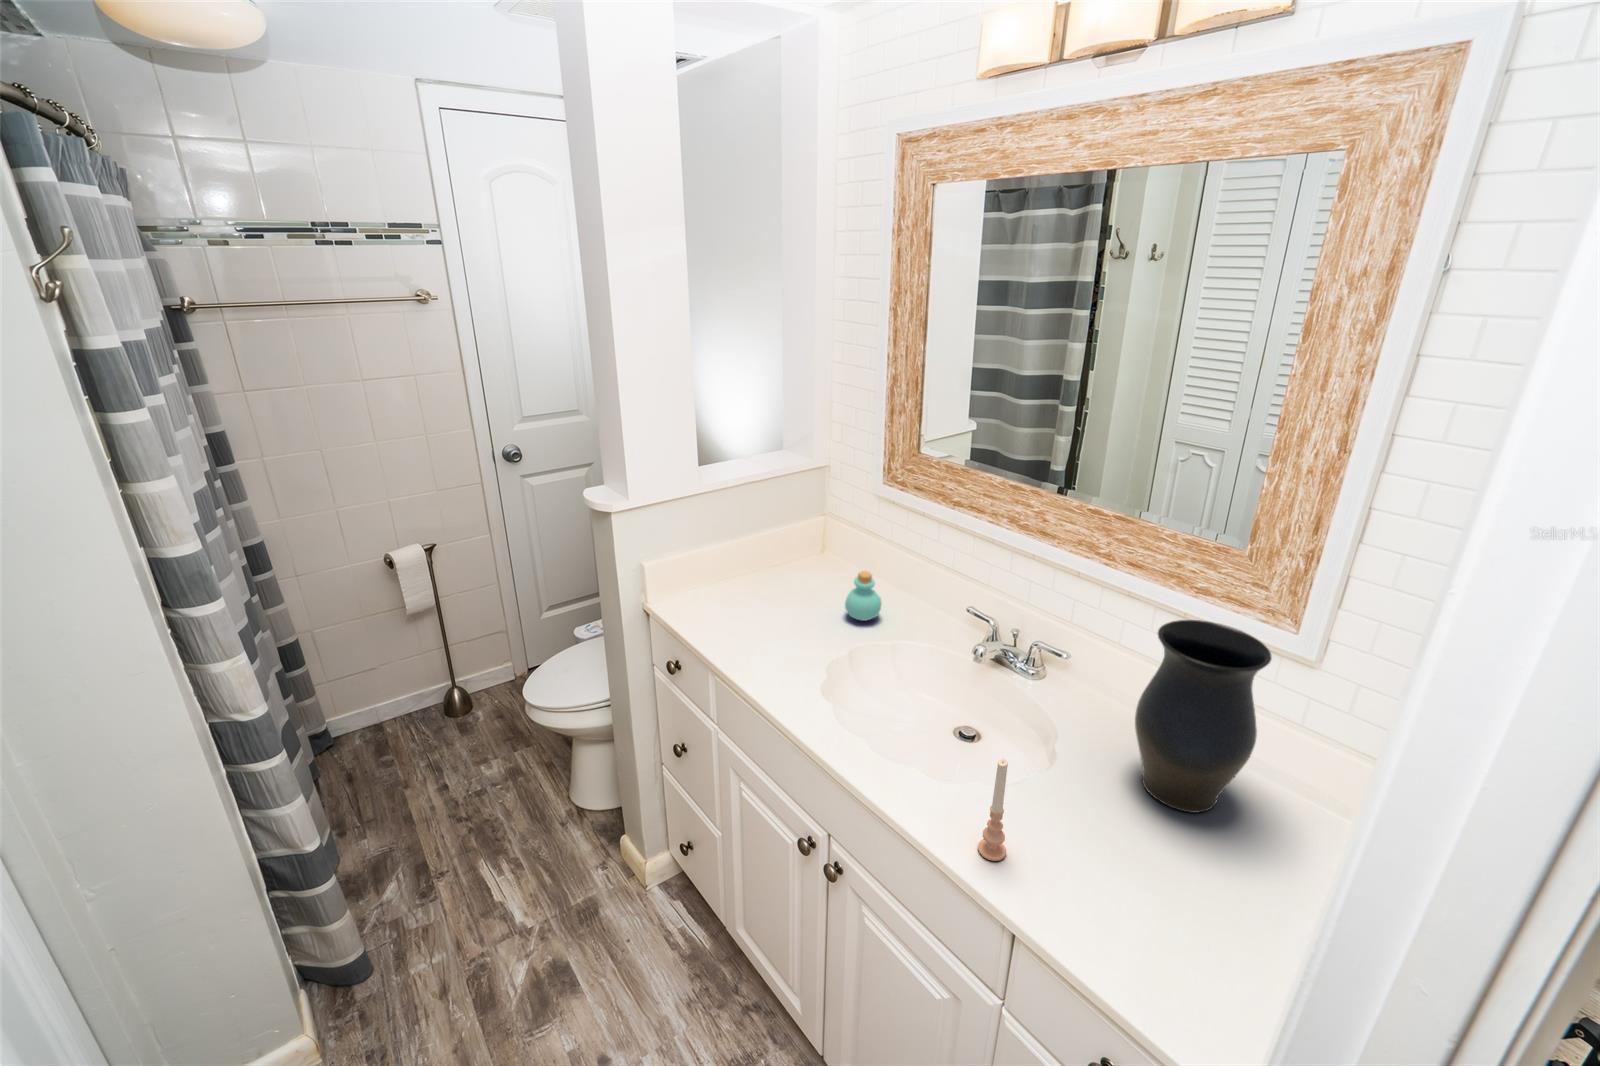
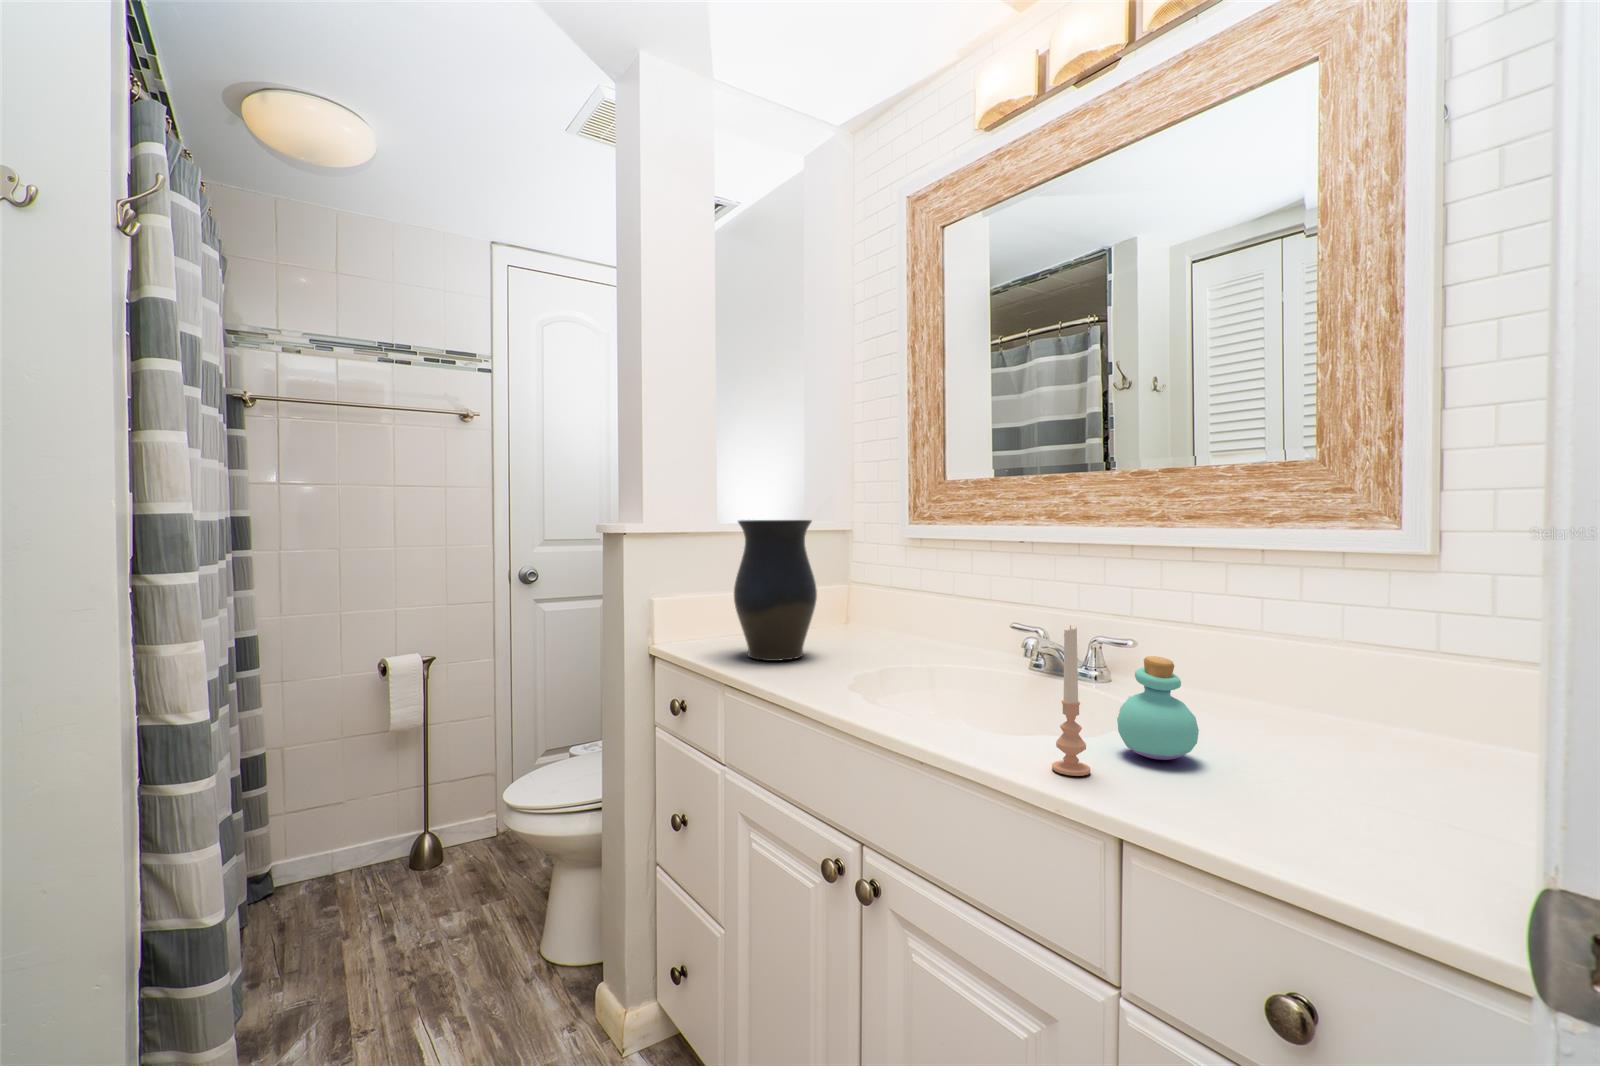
perfume bottle: present [845,571,881,621] -> present [1117,656,1199,760]
vase: present [1135,620,1272,813] -> present [734,520,817,661]

